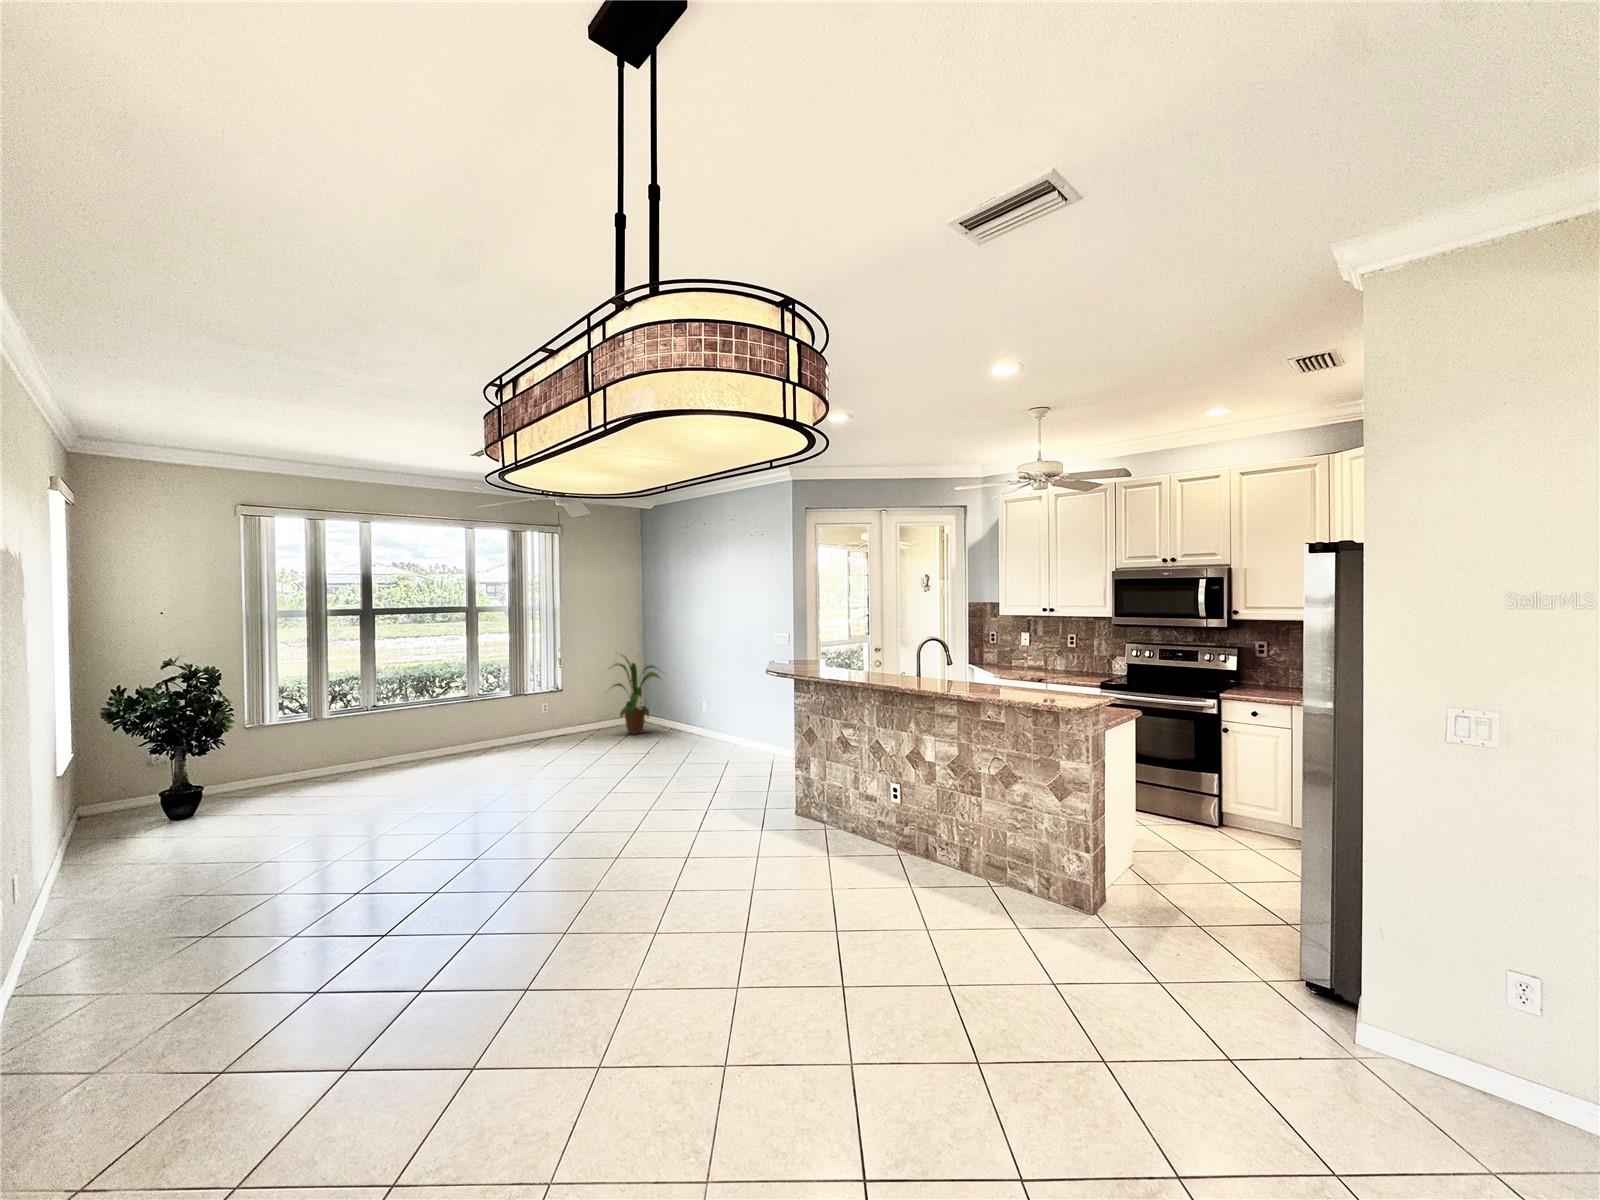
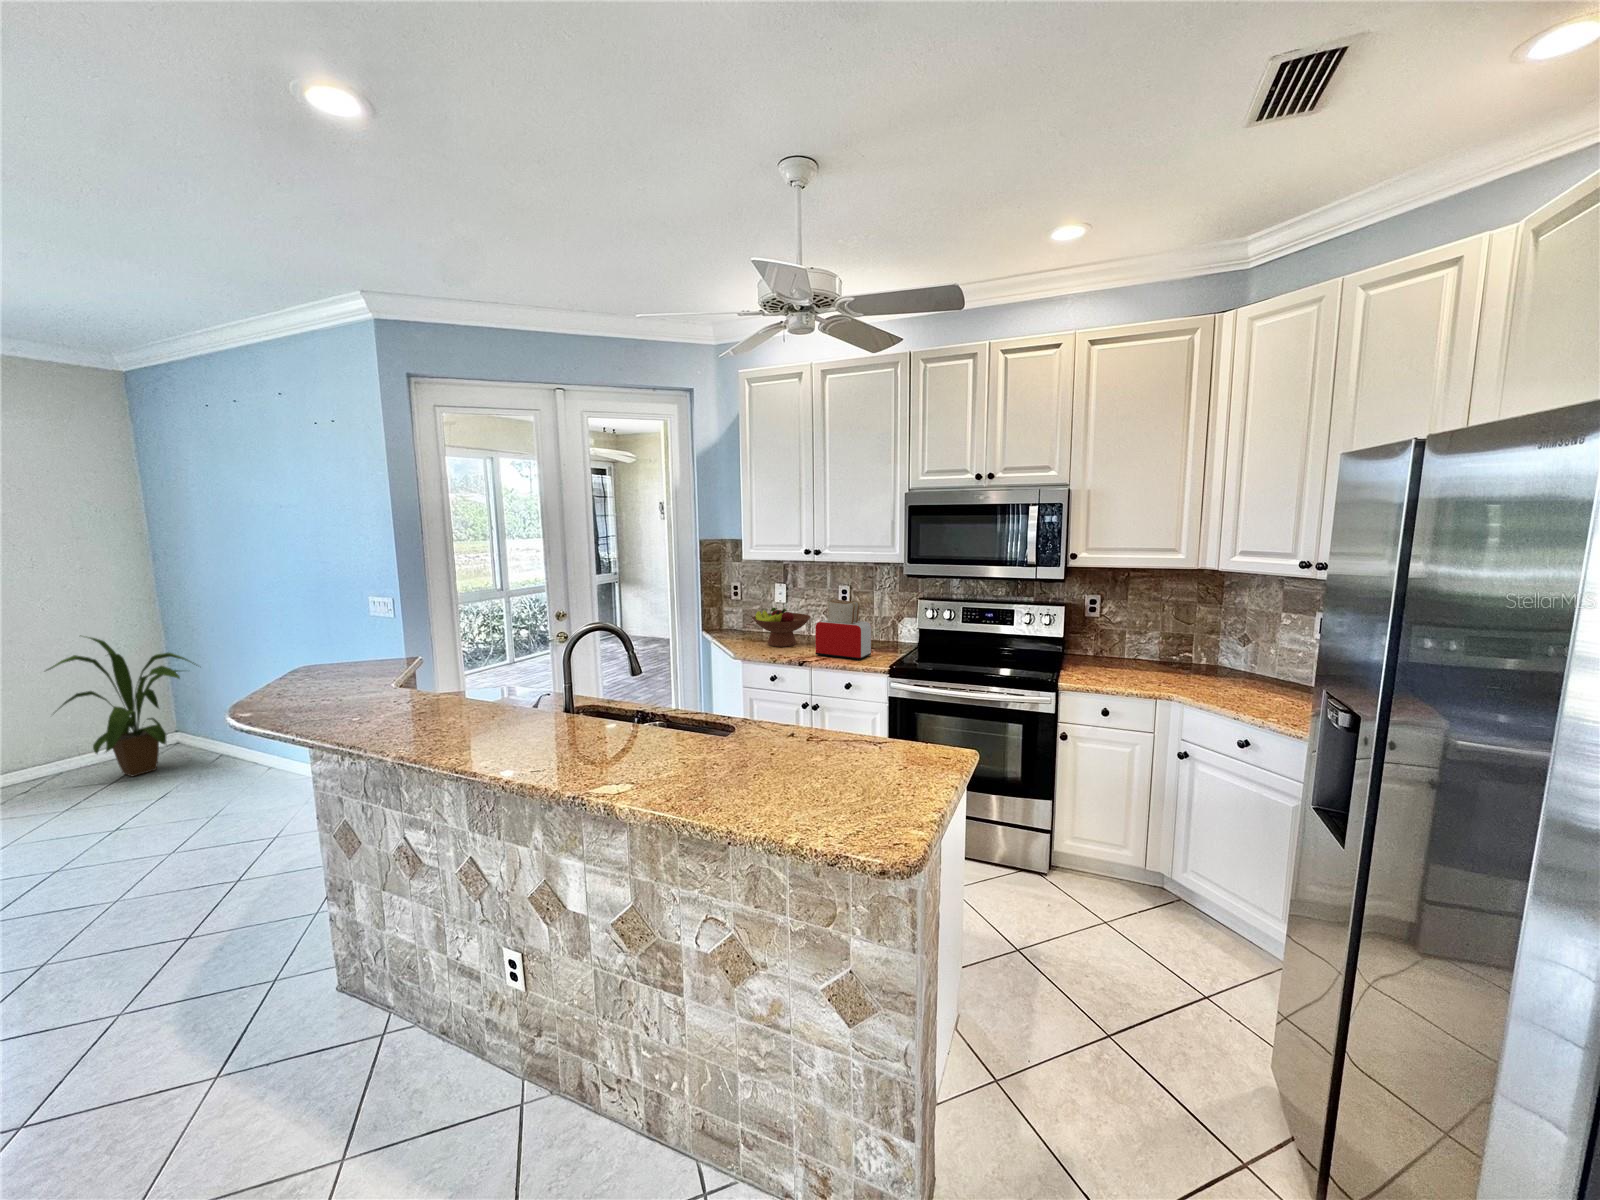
toaster: none [1048,641,1089,680] -> present [815,599,871,660]
fruit bowl: none [1004,647,1045,673] -> present [753,608,810,647]

